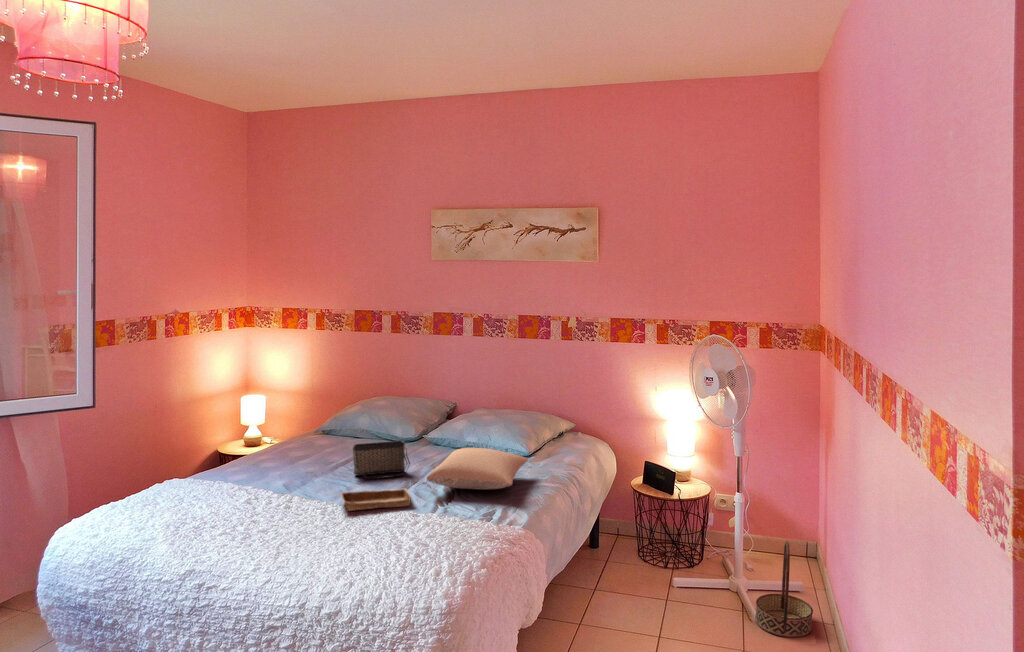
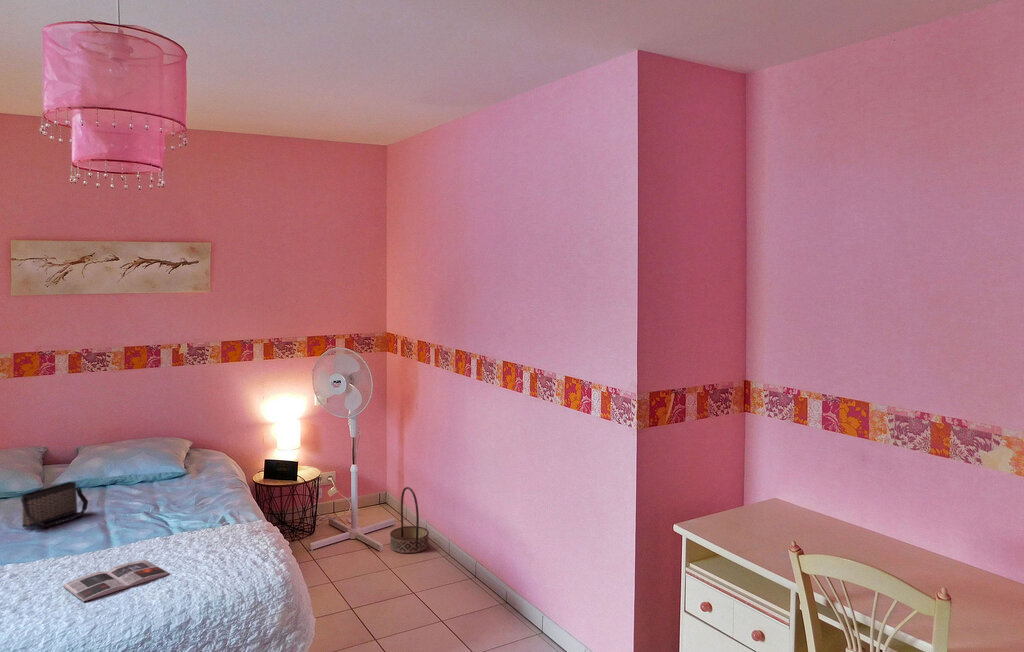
pillow: present [427,448,528,489] -> none [126,468,228,509]
tray: present [340,488,412,511] -> none [53,520,140,553]
magazine: none [282,533,375,558] -> present [63,560,170,602]

